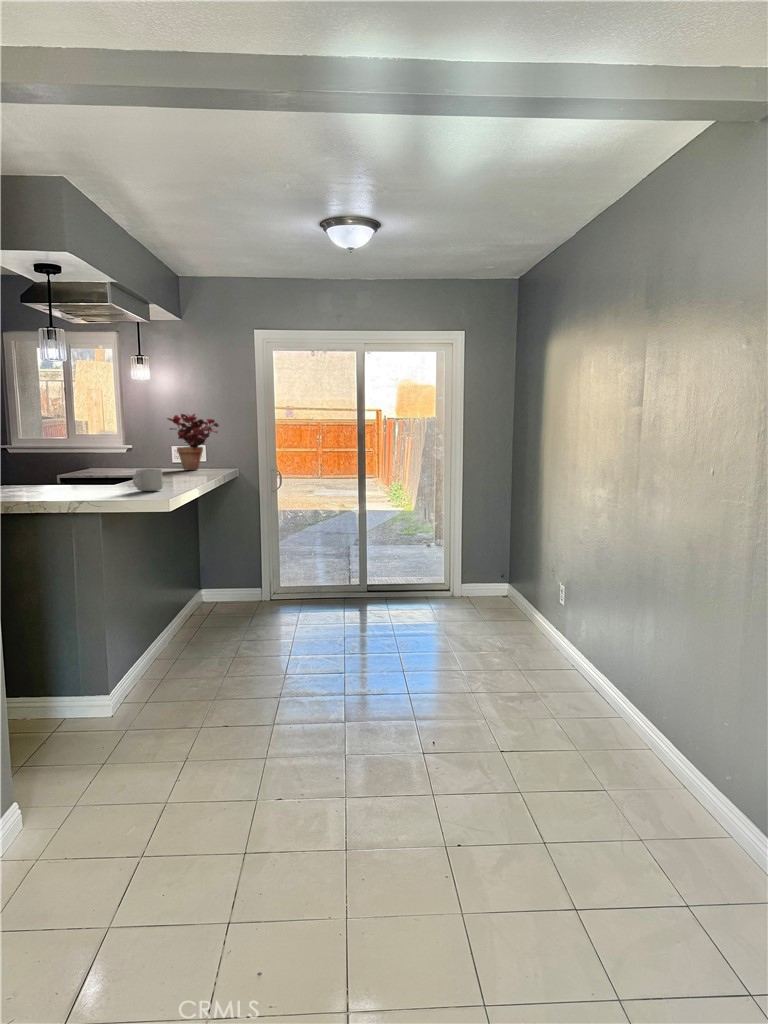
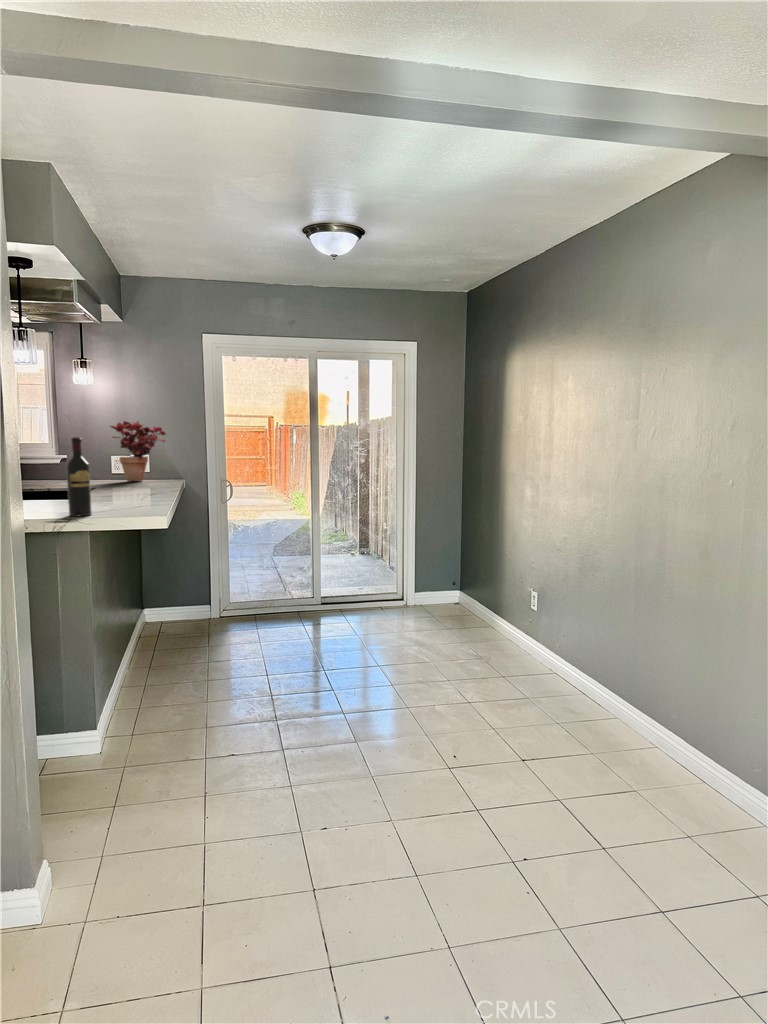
wine bottle: none [81,428,105,500] -> present [66,437,92,516]
mug: present [133,469,163,491] -> none [112,481,142,505]

